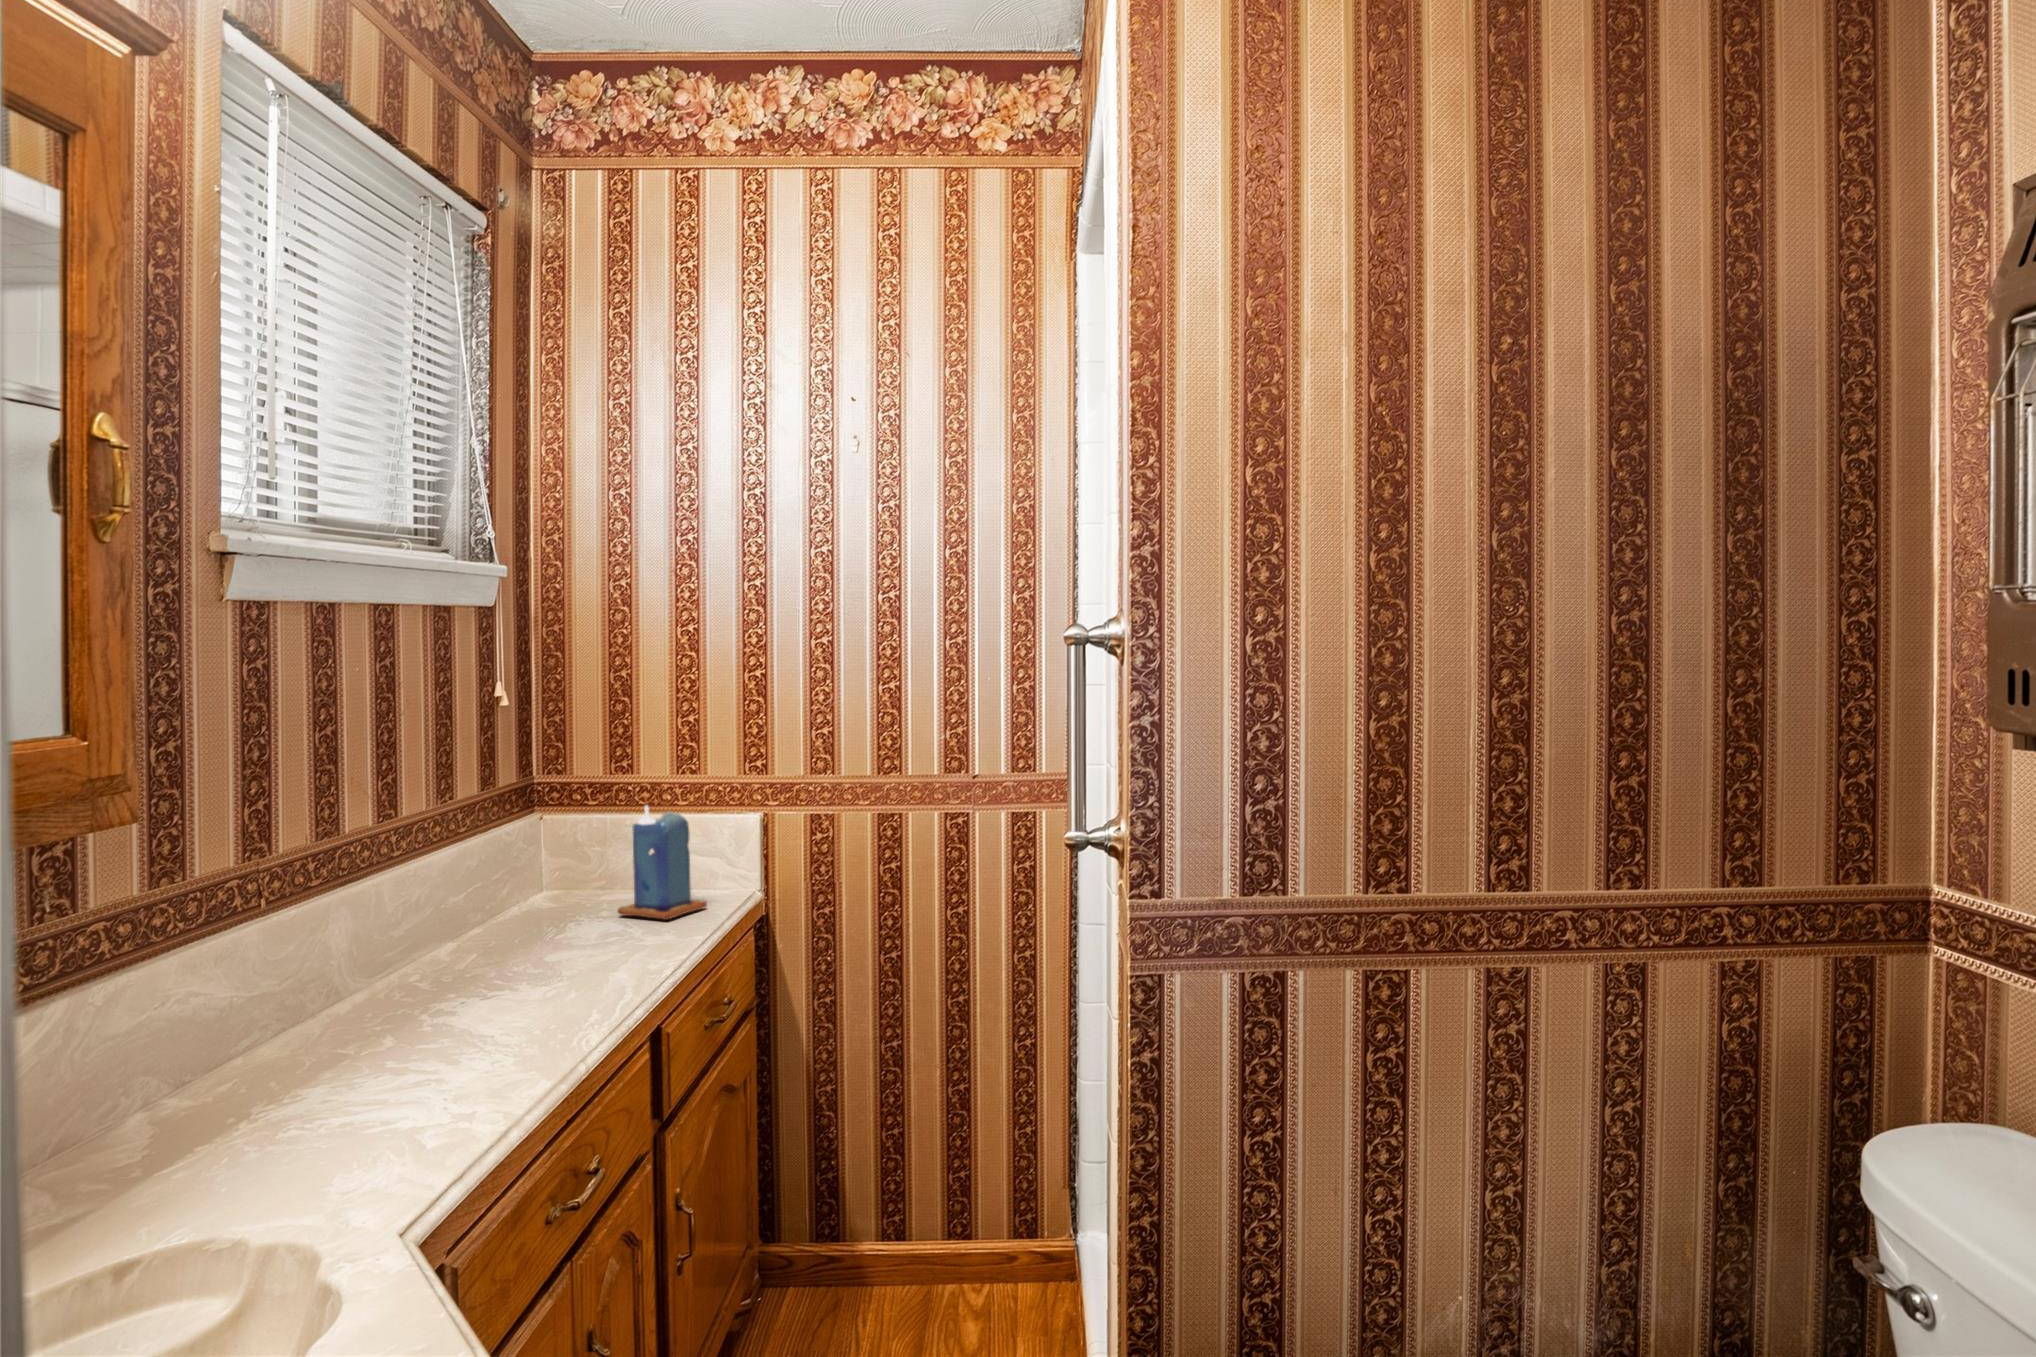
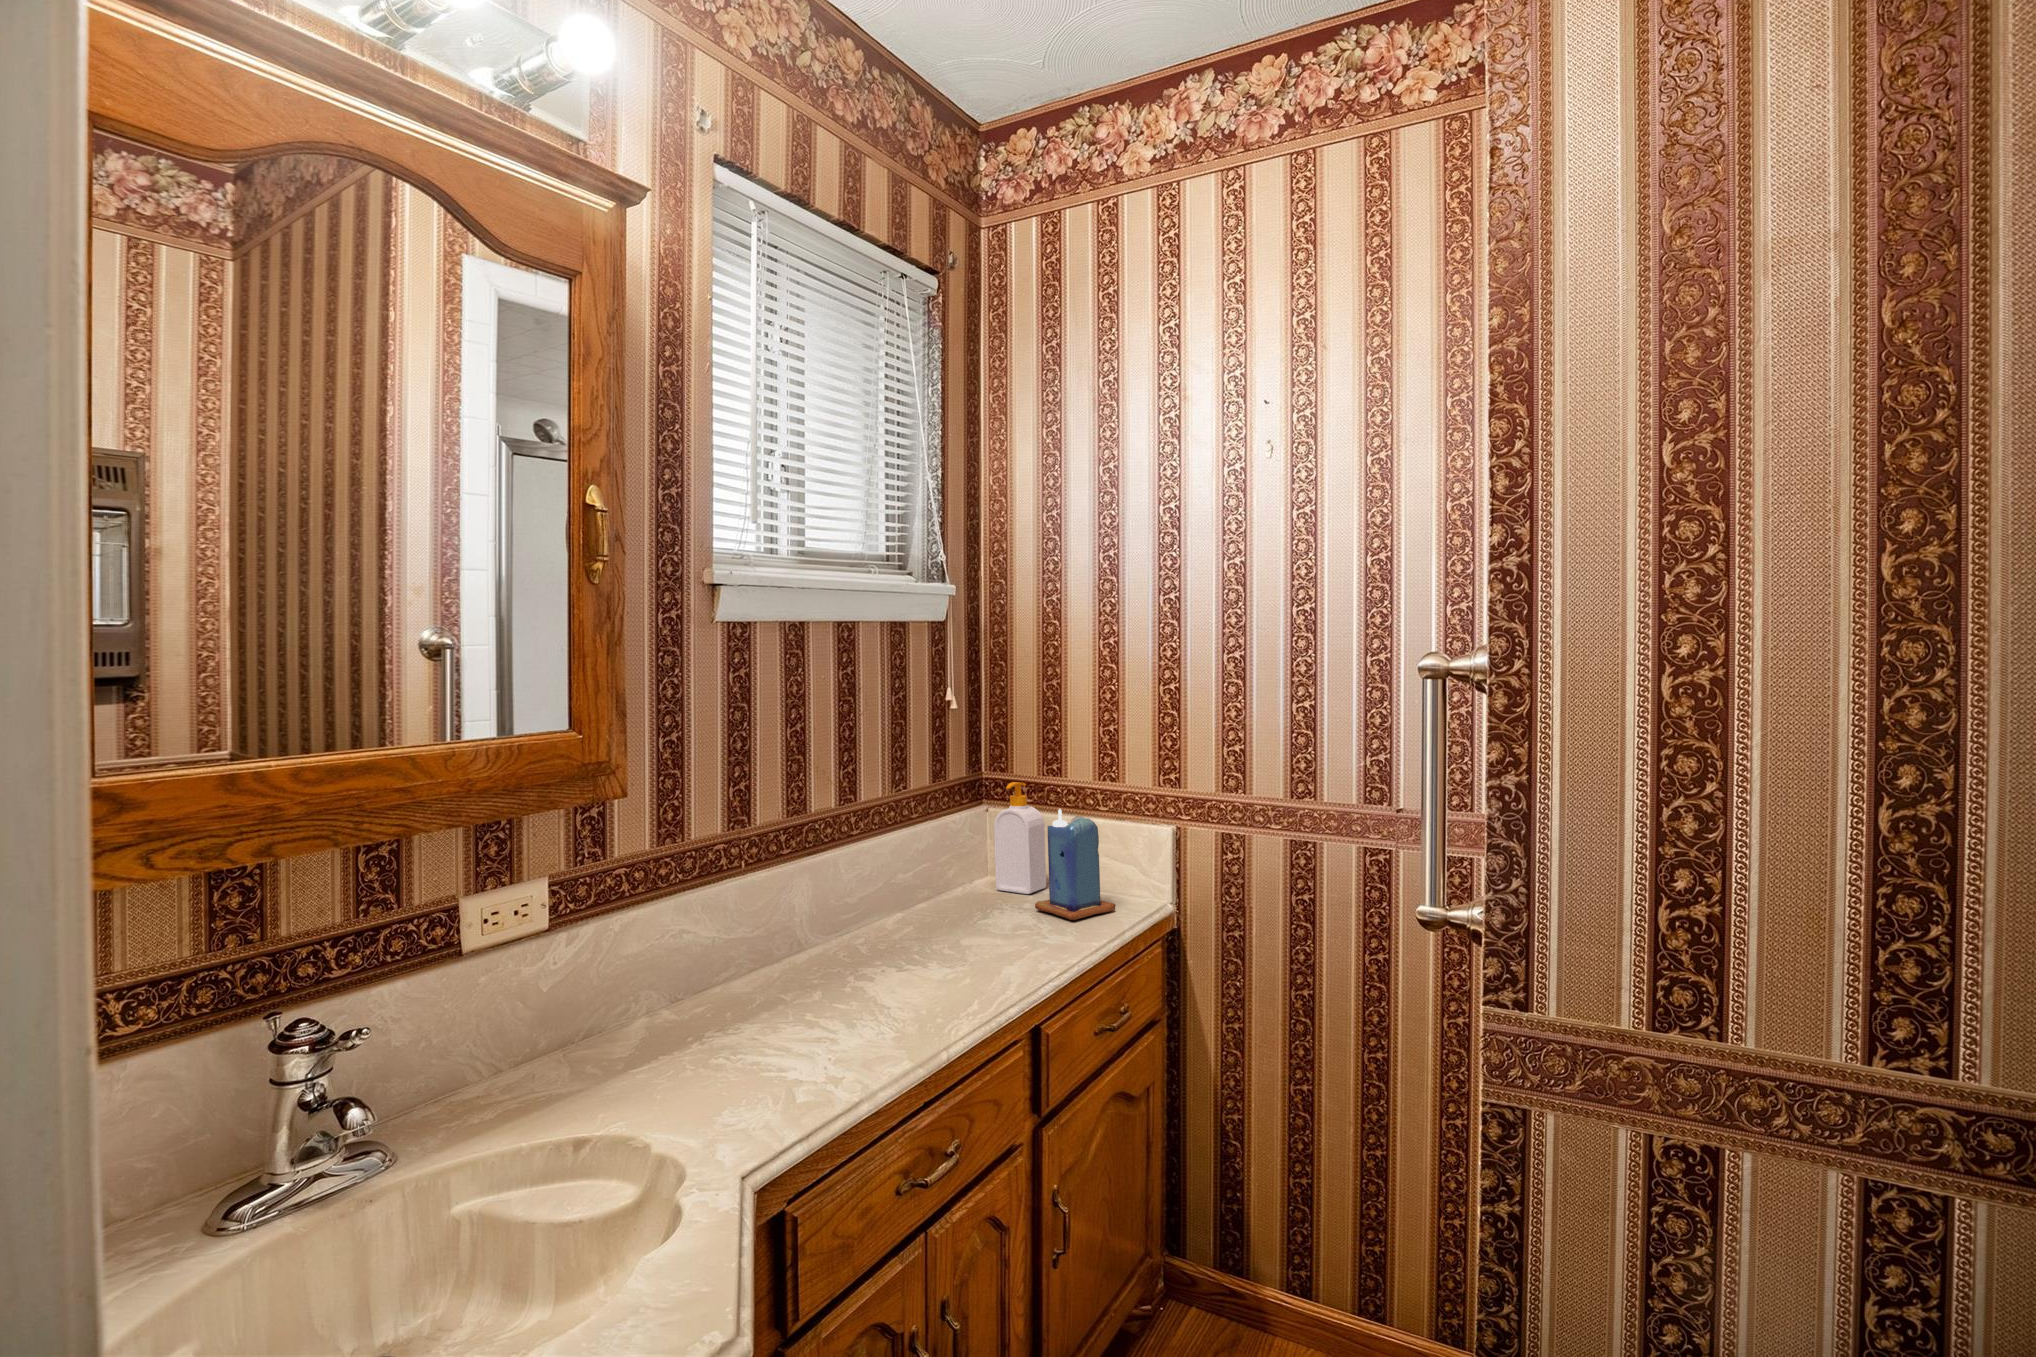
soap bottle: none [556,783,617,904] -> present [994,782,1046,894]

